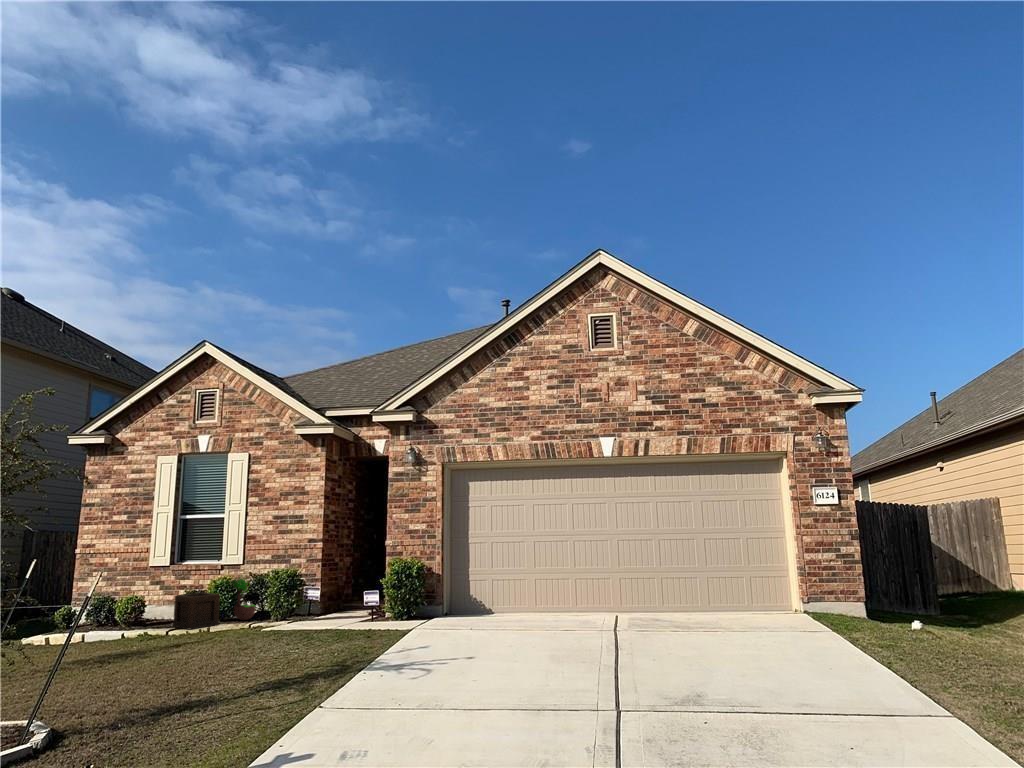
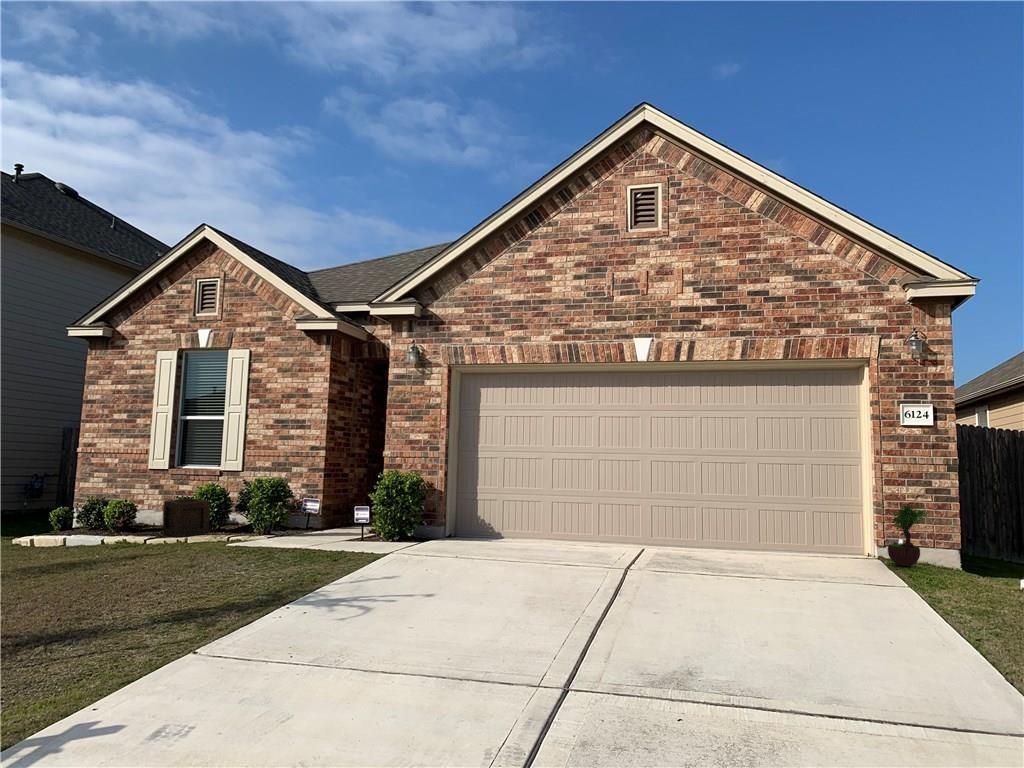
potted tree: present [228,577,255,620] -> present [886,504,927,566]

